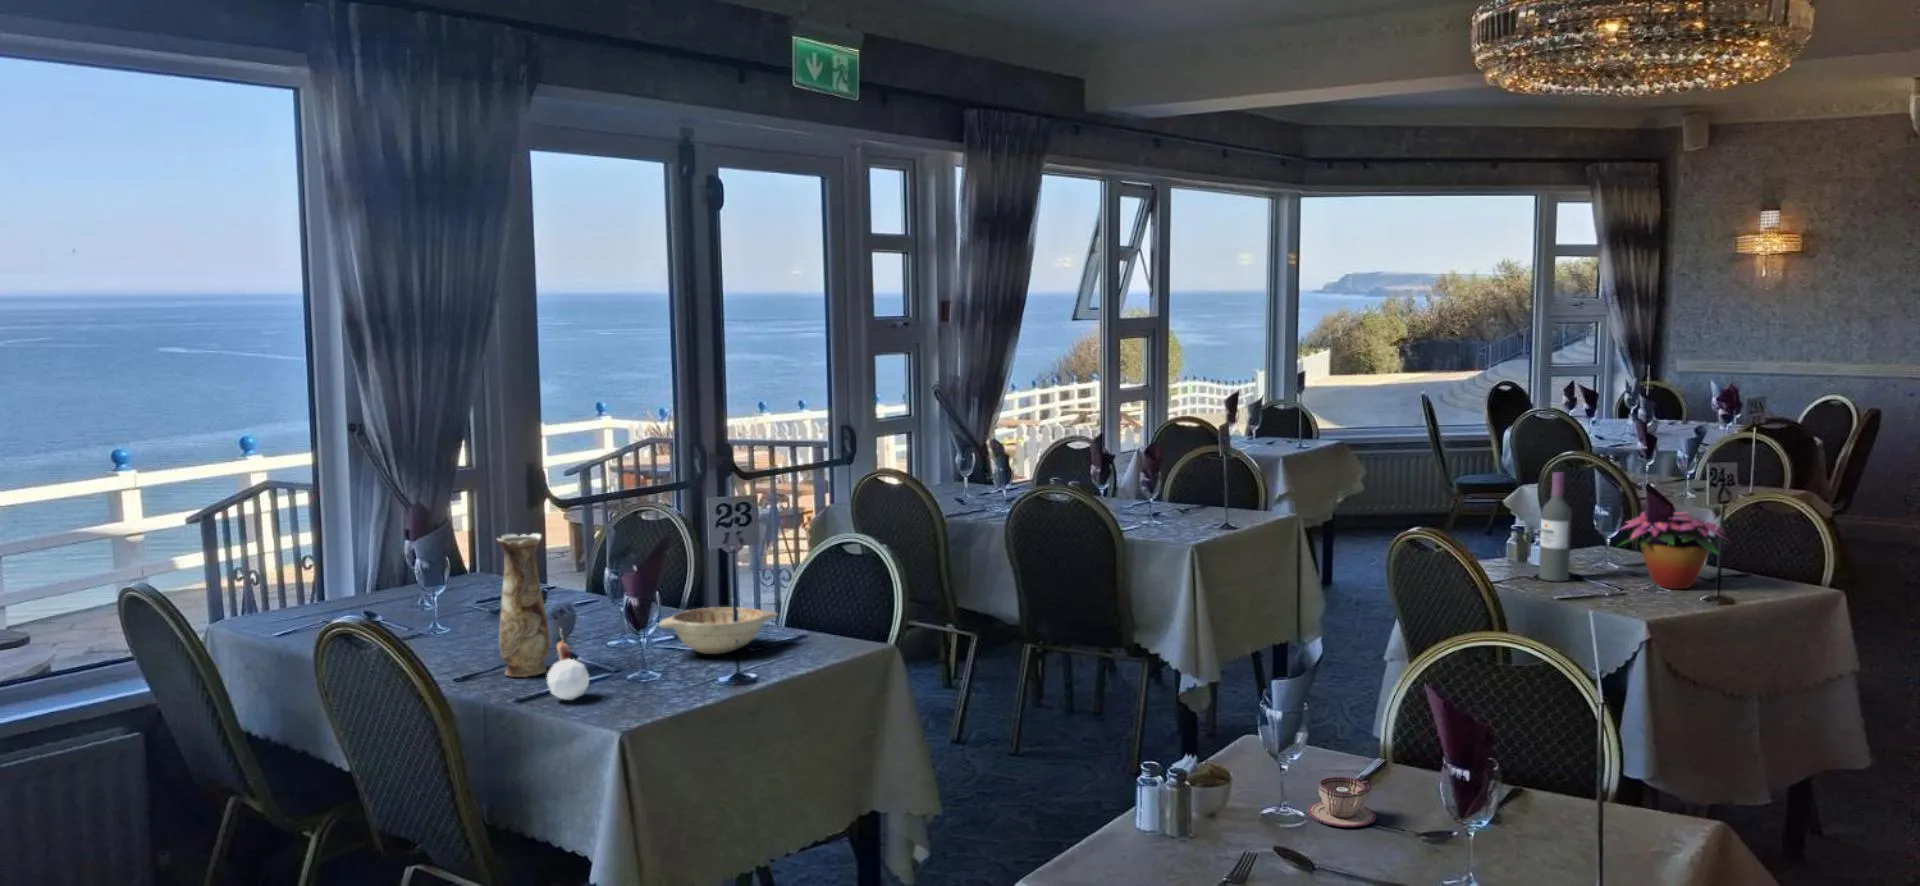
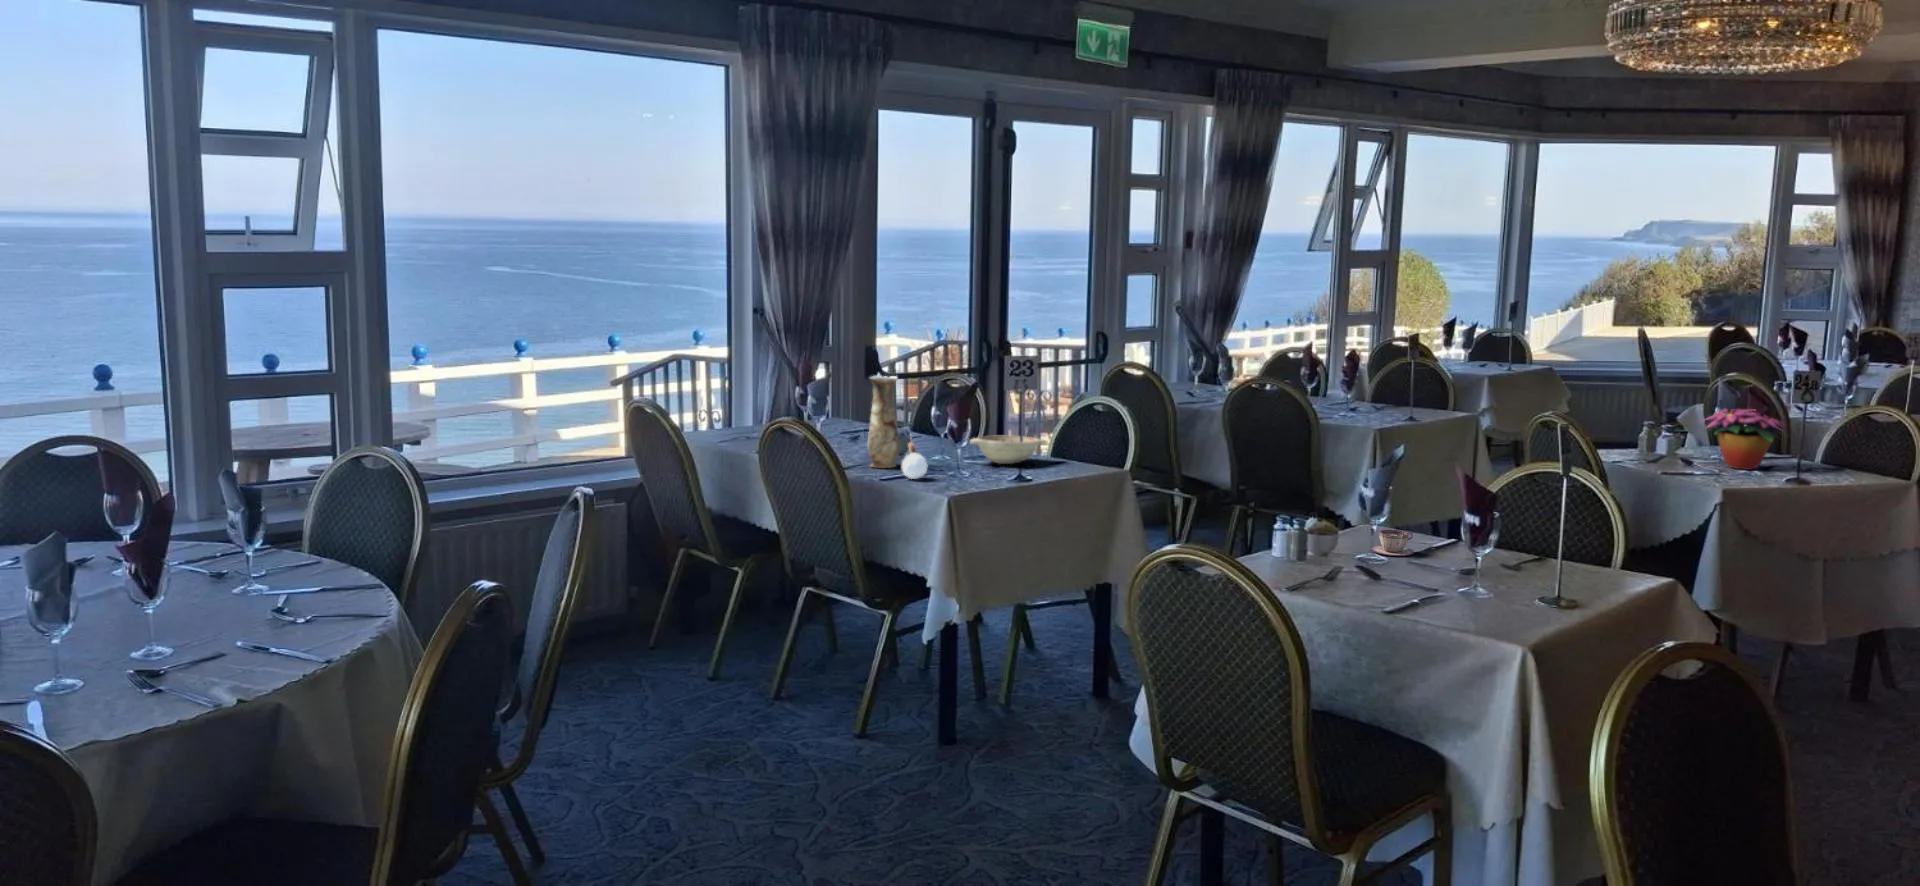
wine bottle: present [1539,472,1572,582] -> none [1636,376,1665,461]

